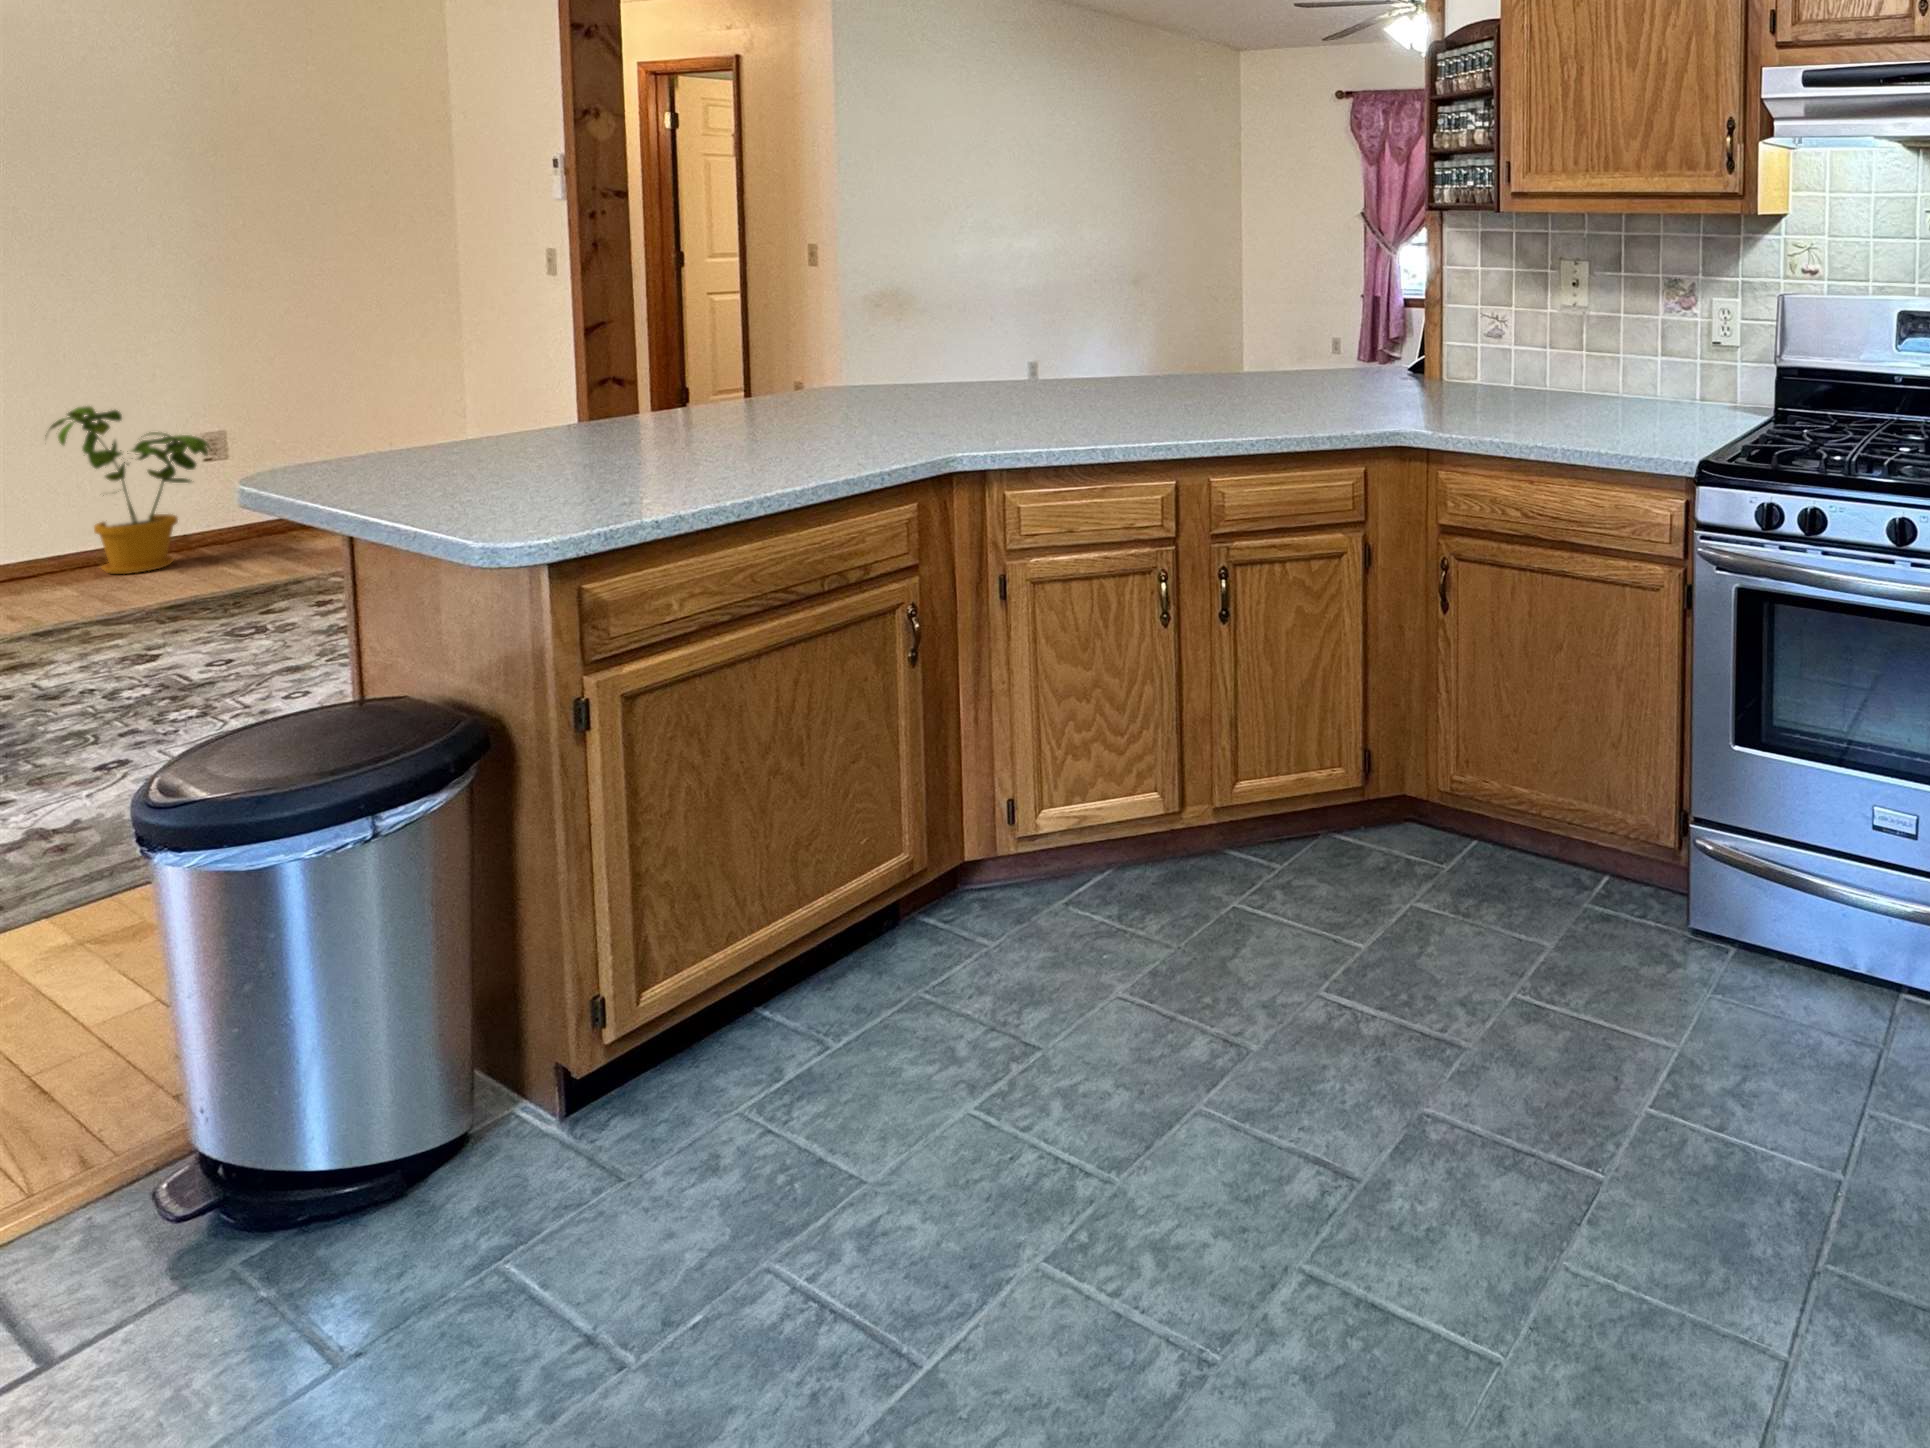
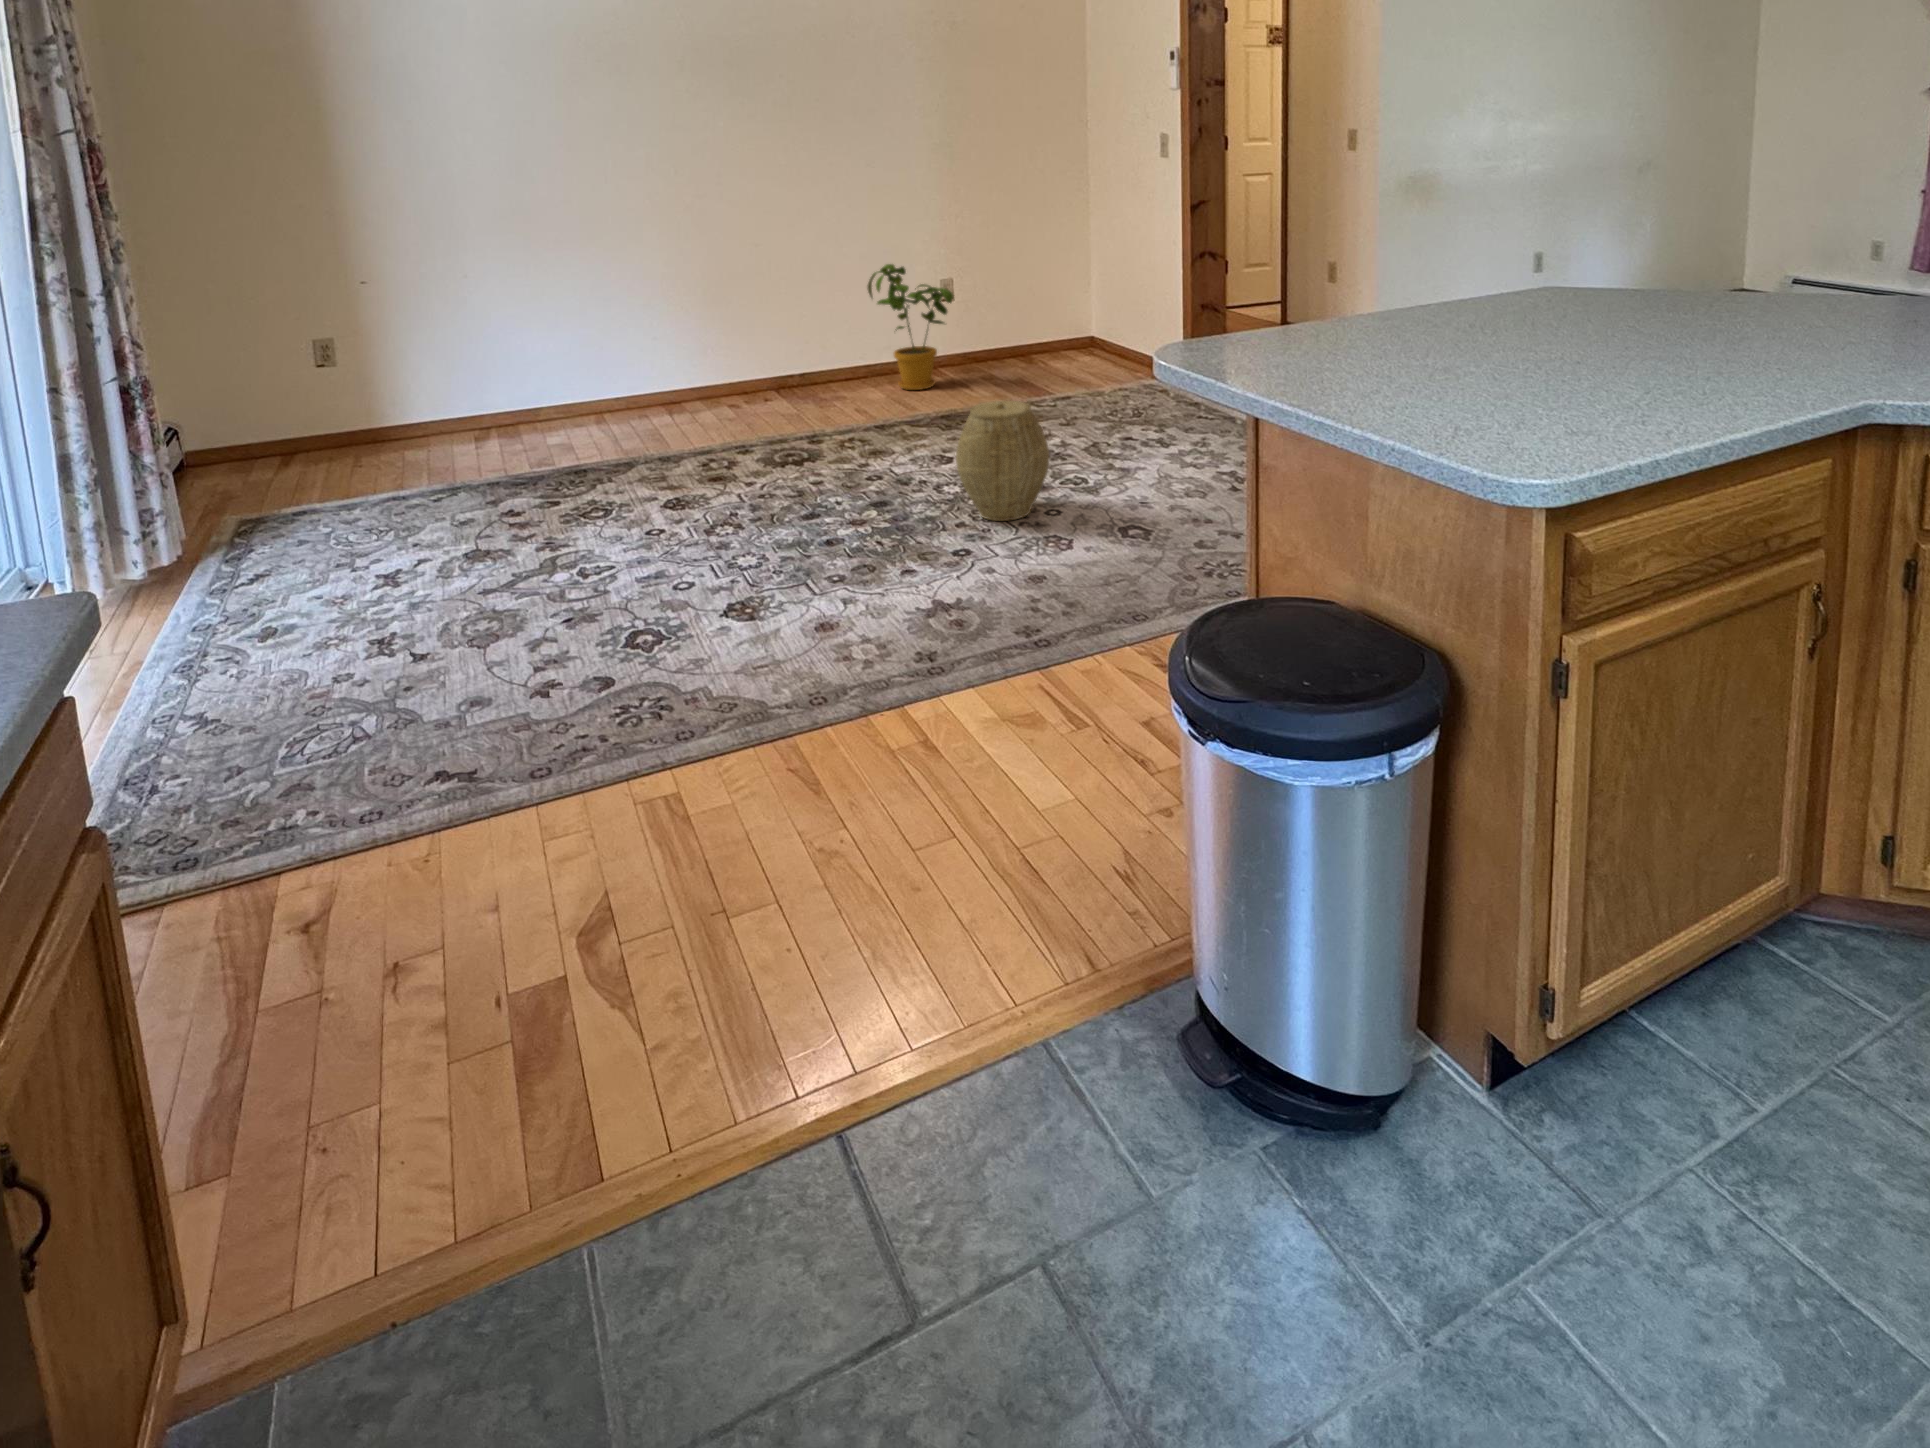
woven basket: none [123,558,288,710] -> present [956,401,1049,521]

